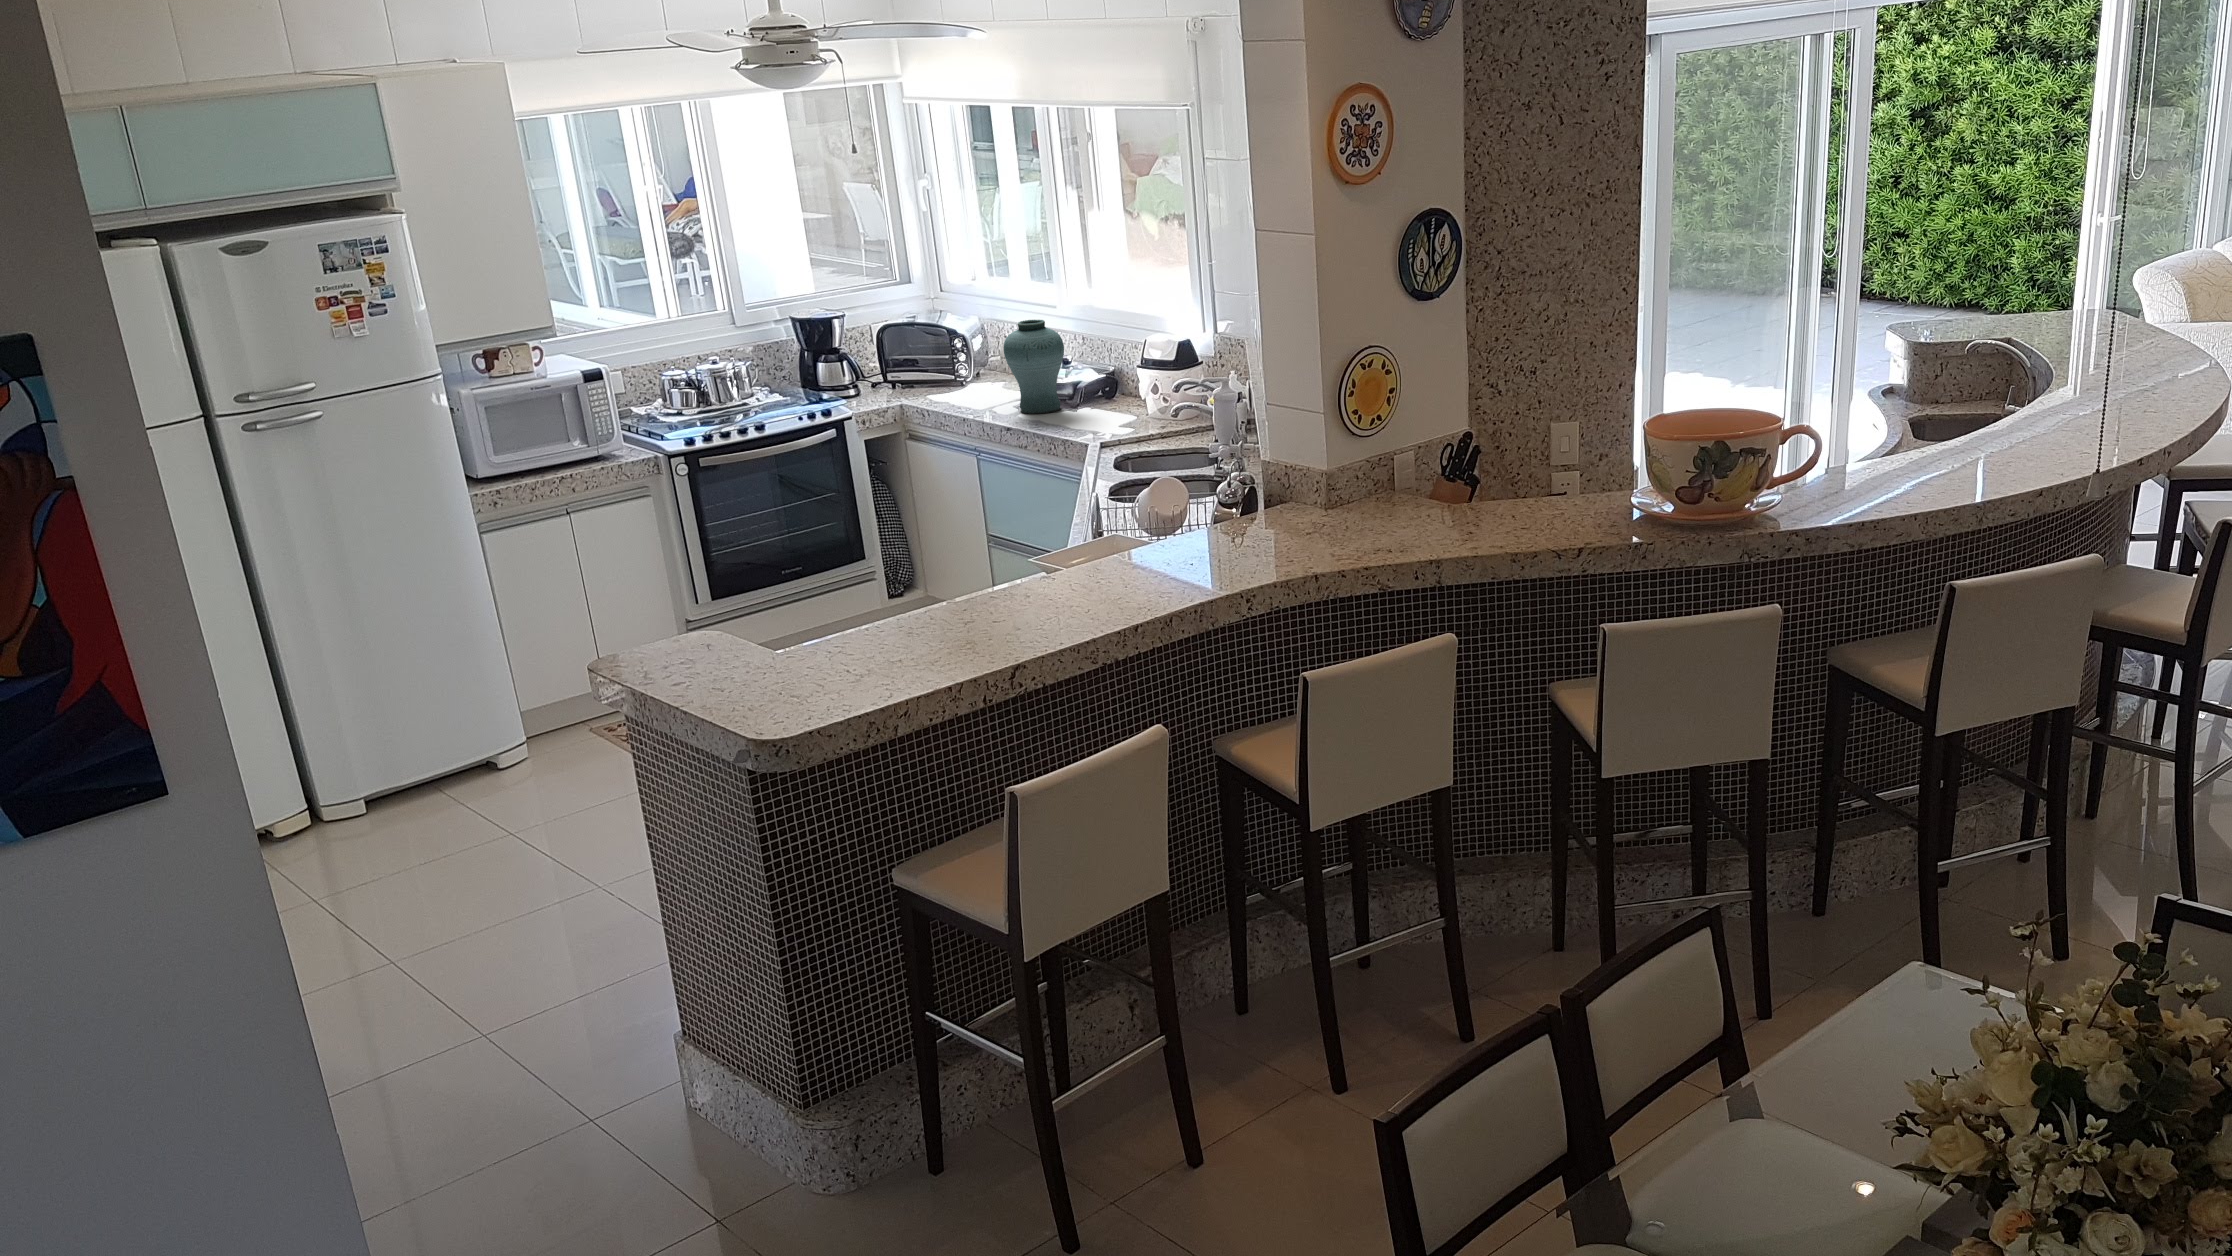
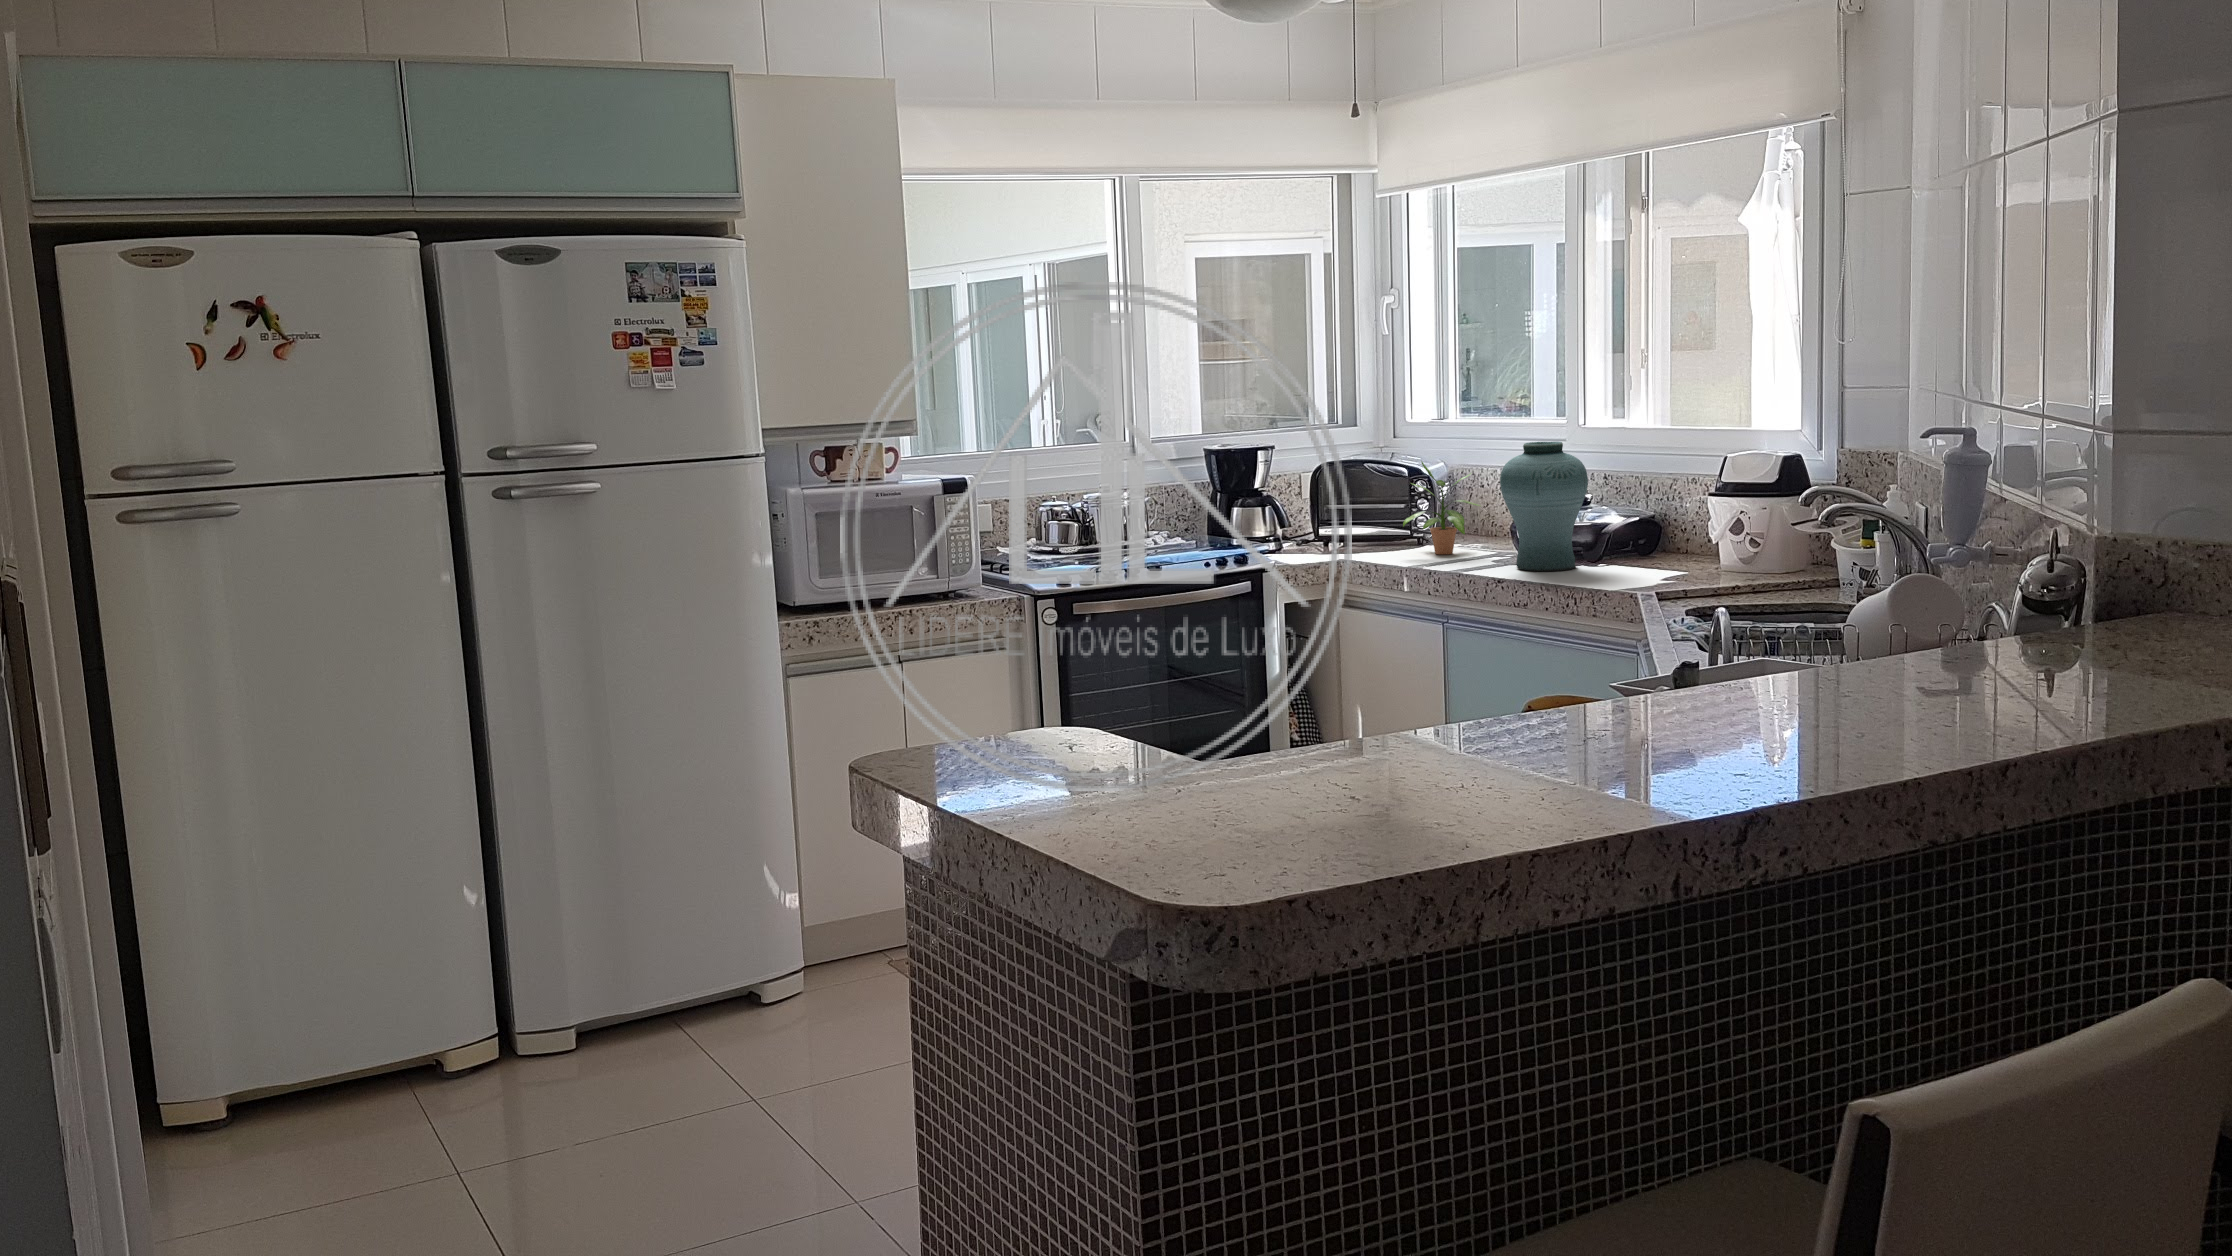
potted plant: none [943,328,1000,398] -> present [1403,461,1480,554]

